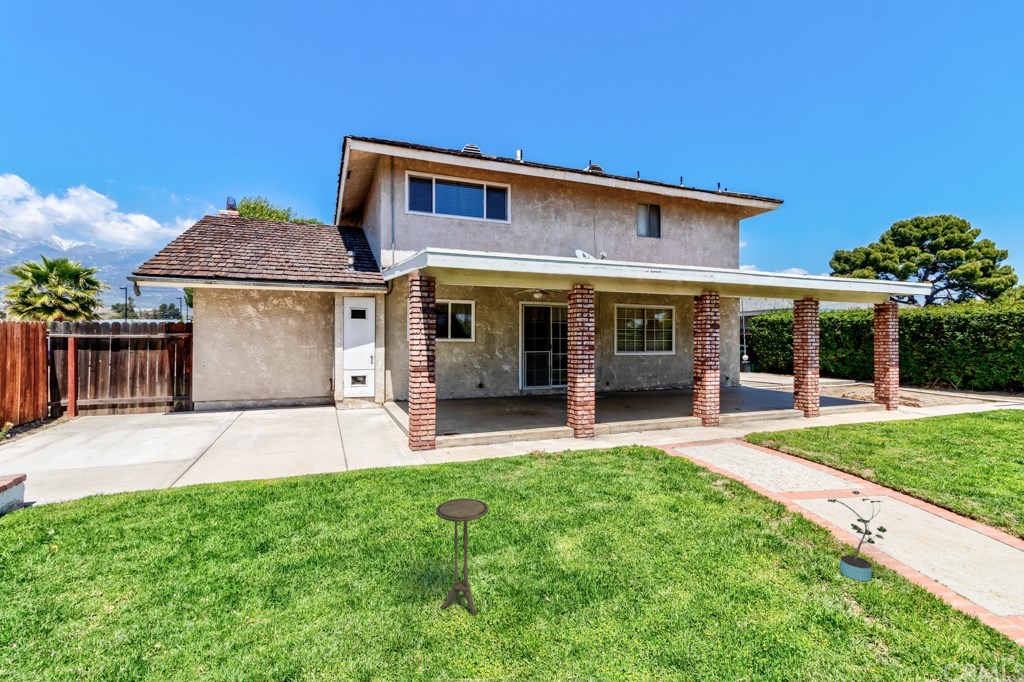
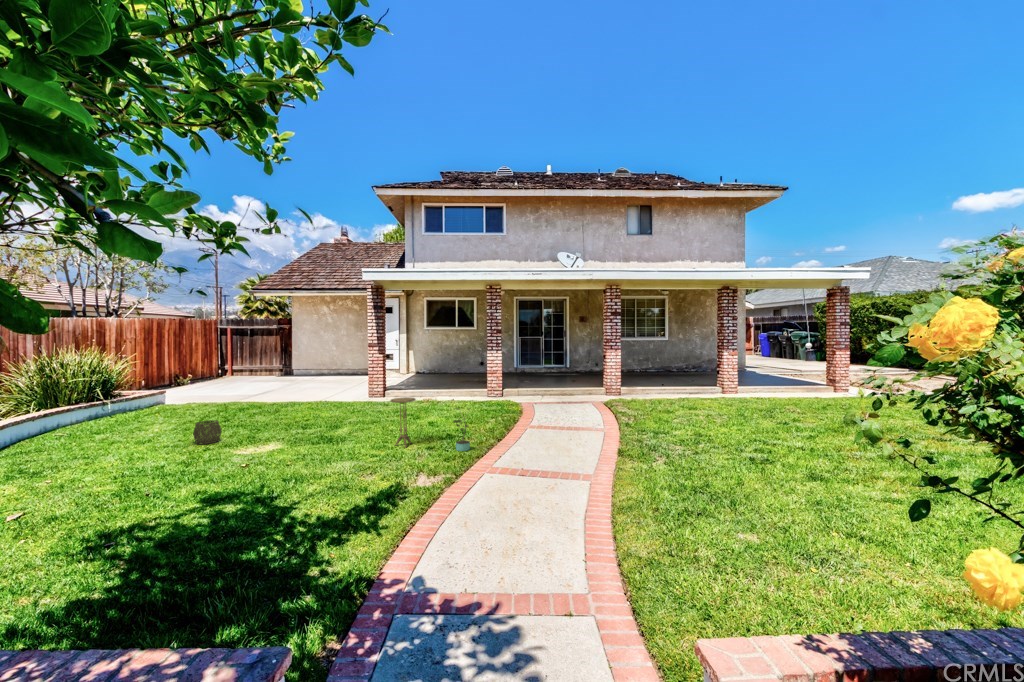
side table: present [436,498,488,615] -> present [391,397,416,448]
woven basket: none [271,580,338,660] -> present [193,420,222,444]

